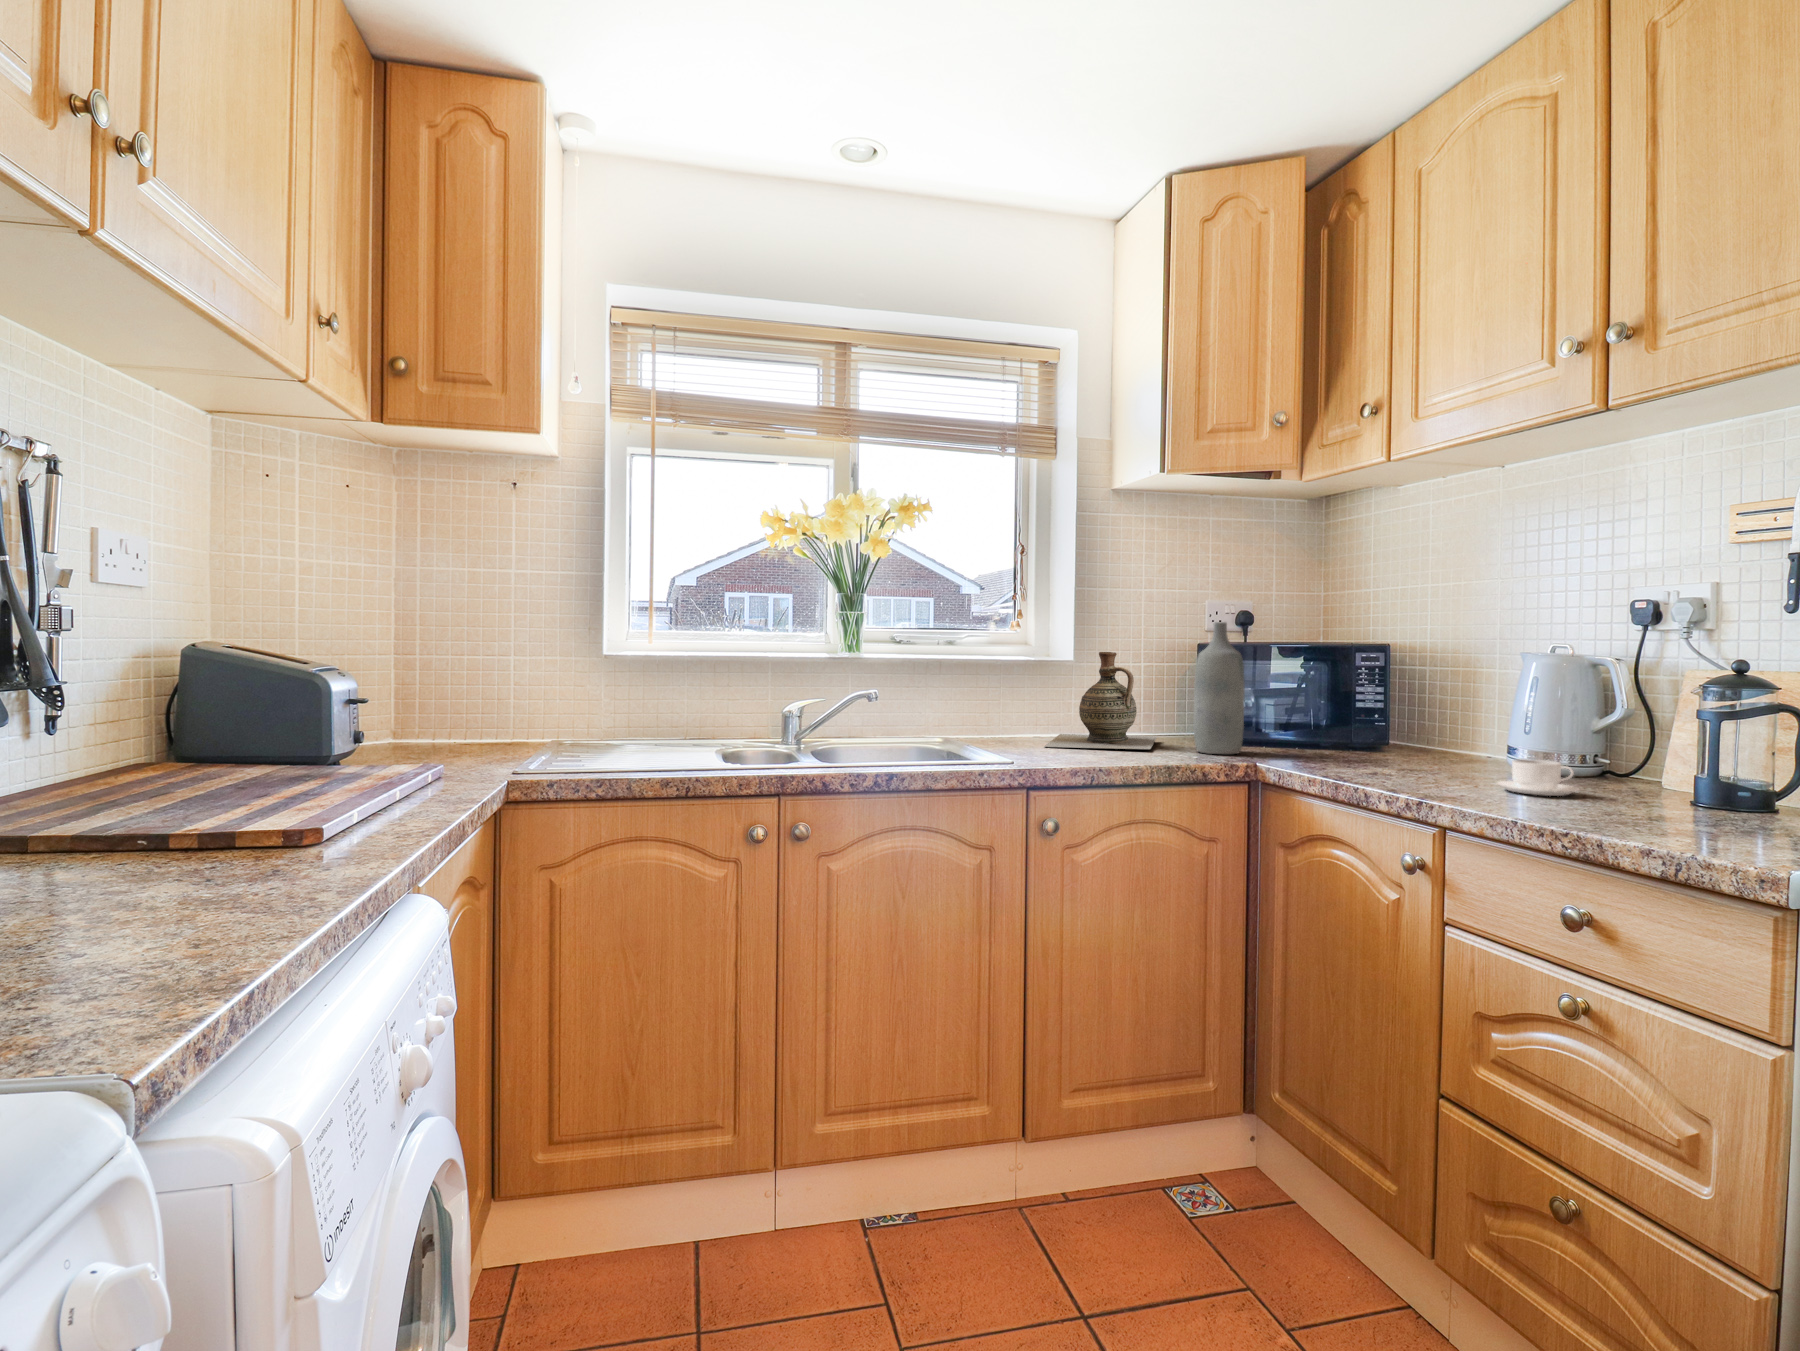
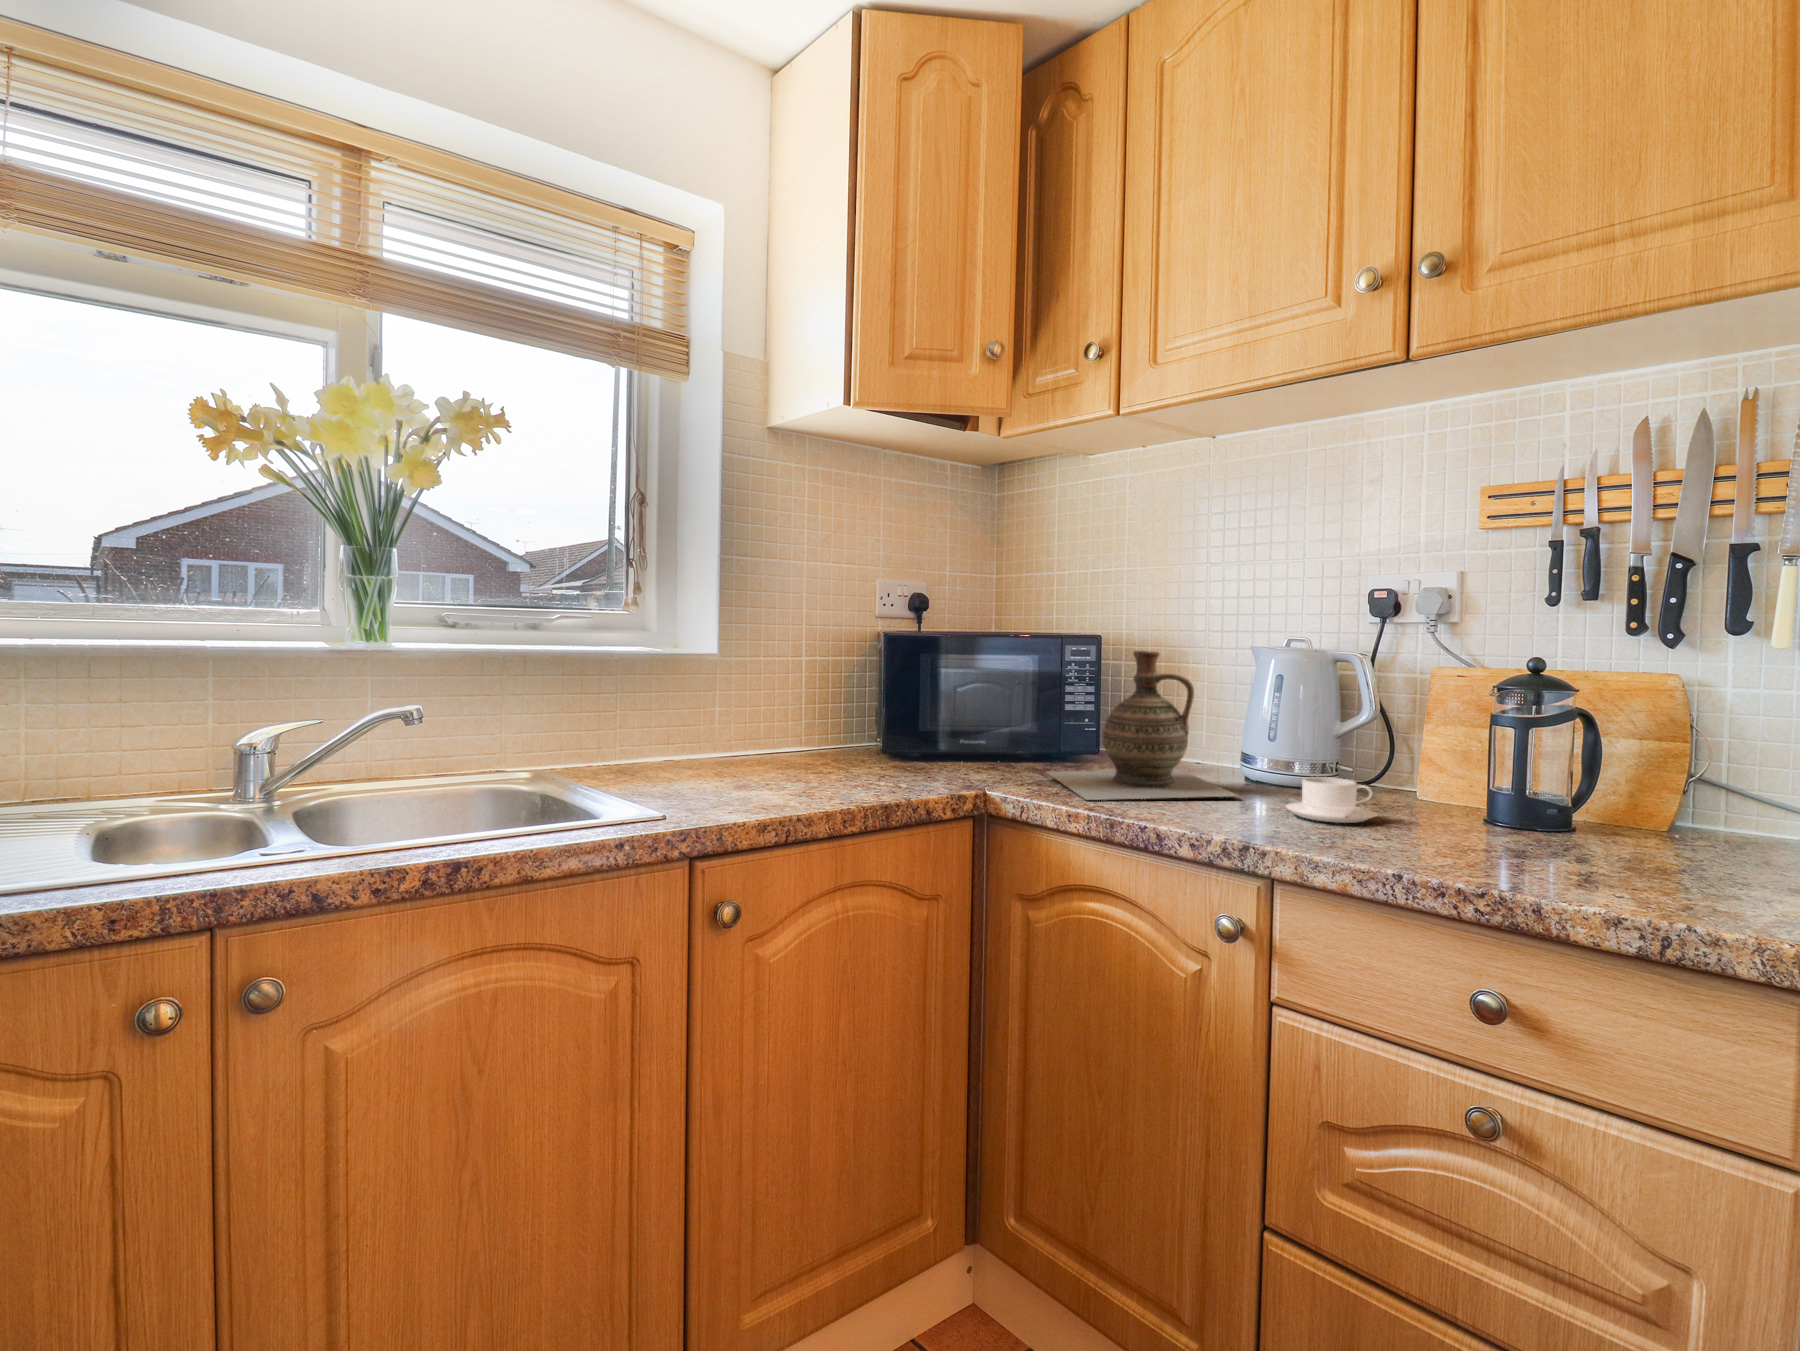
bottle: present [1194,622,1245,754] -> none [892,606,955,779]
ceramic jug: present [1044,652,1158,749] -> present [1047,651,1237,800]

